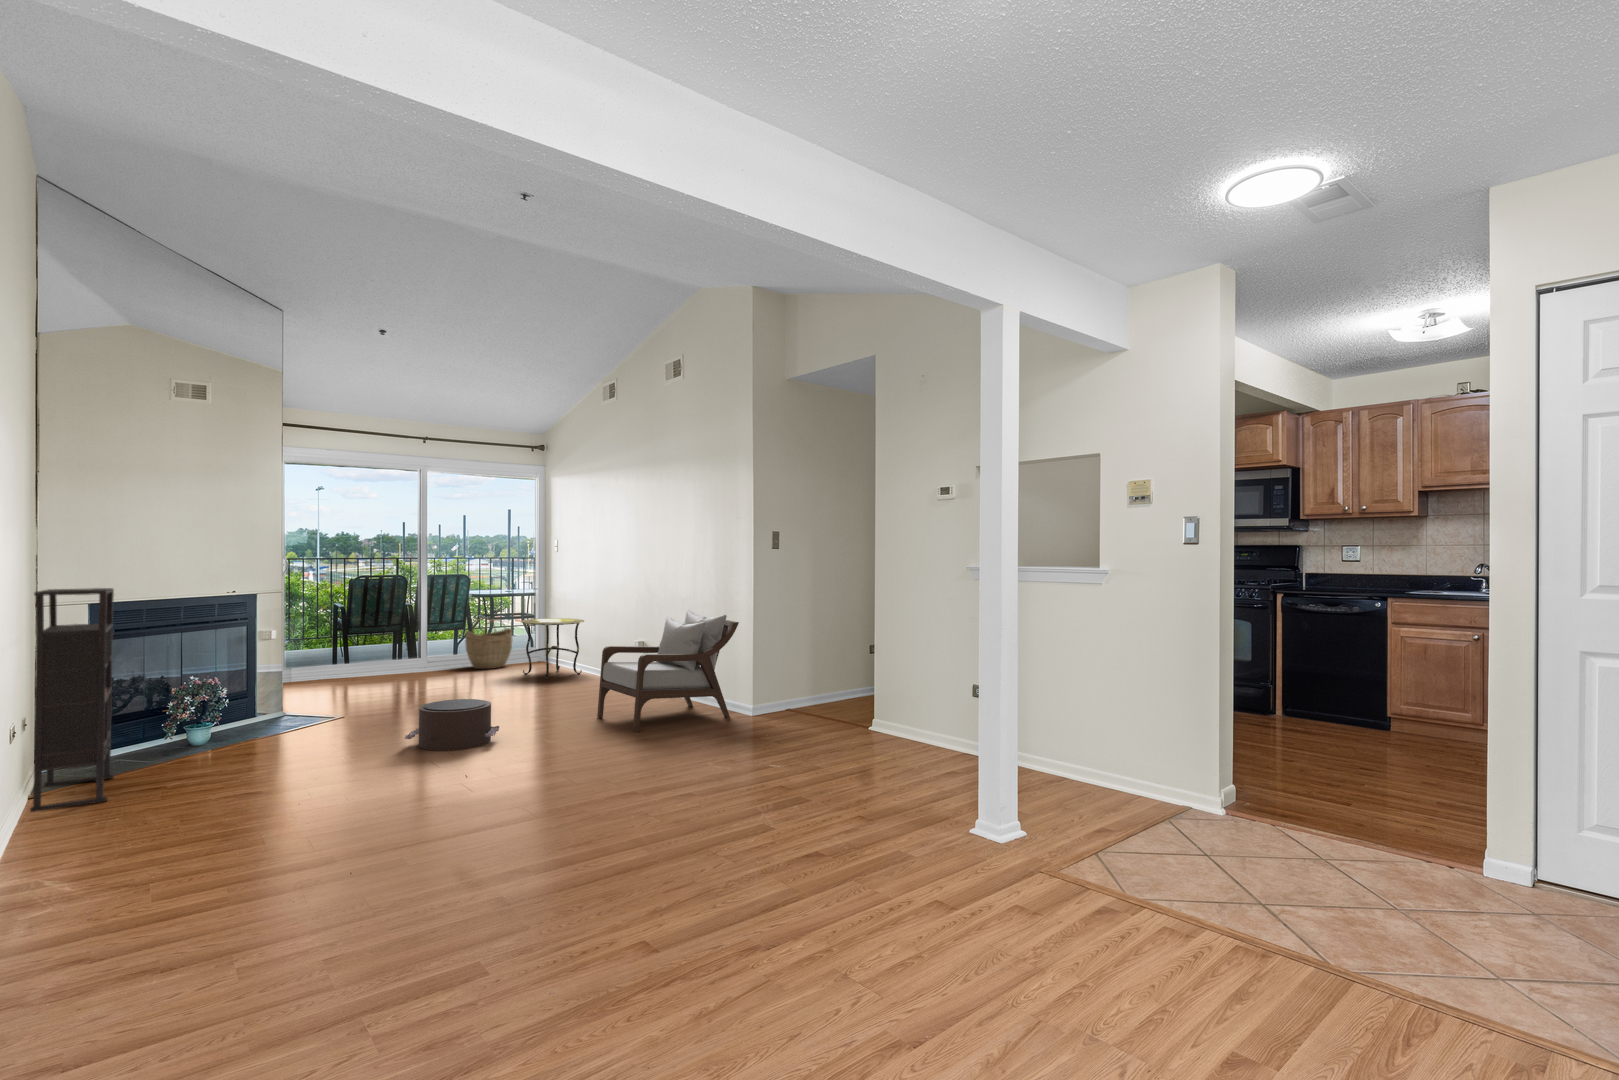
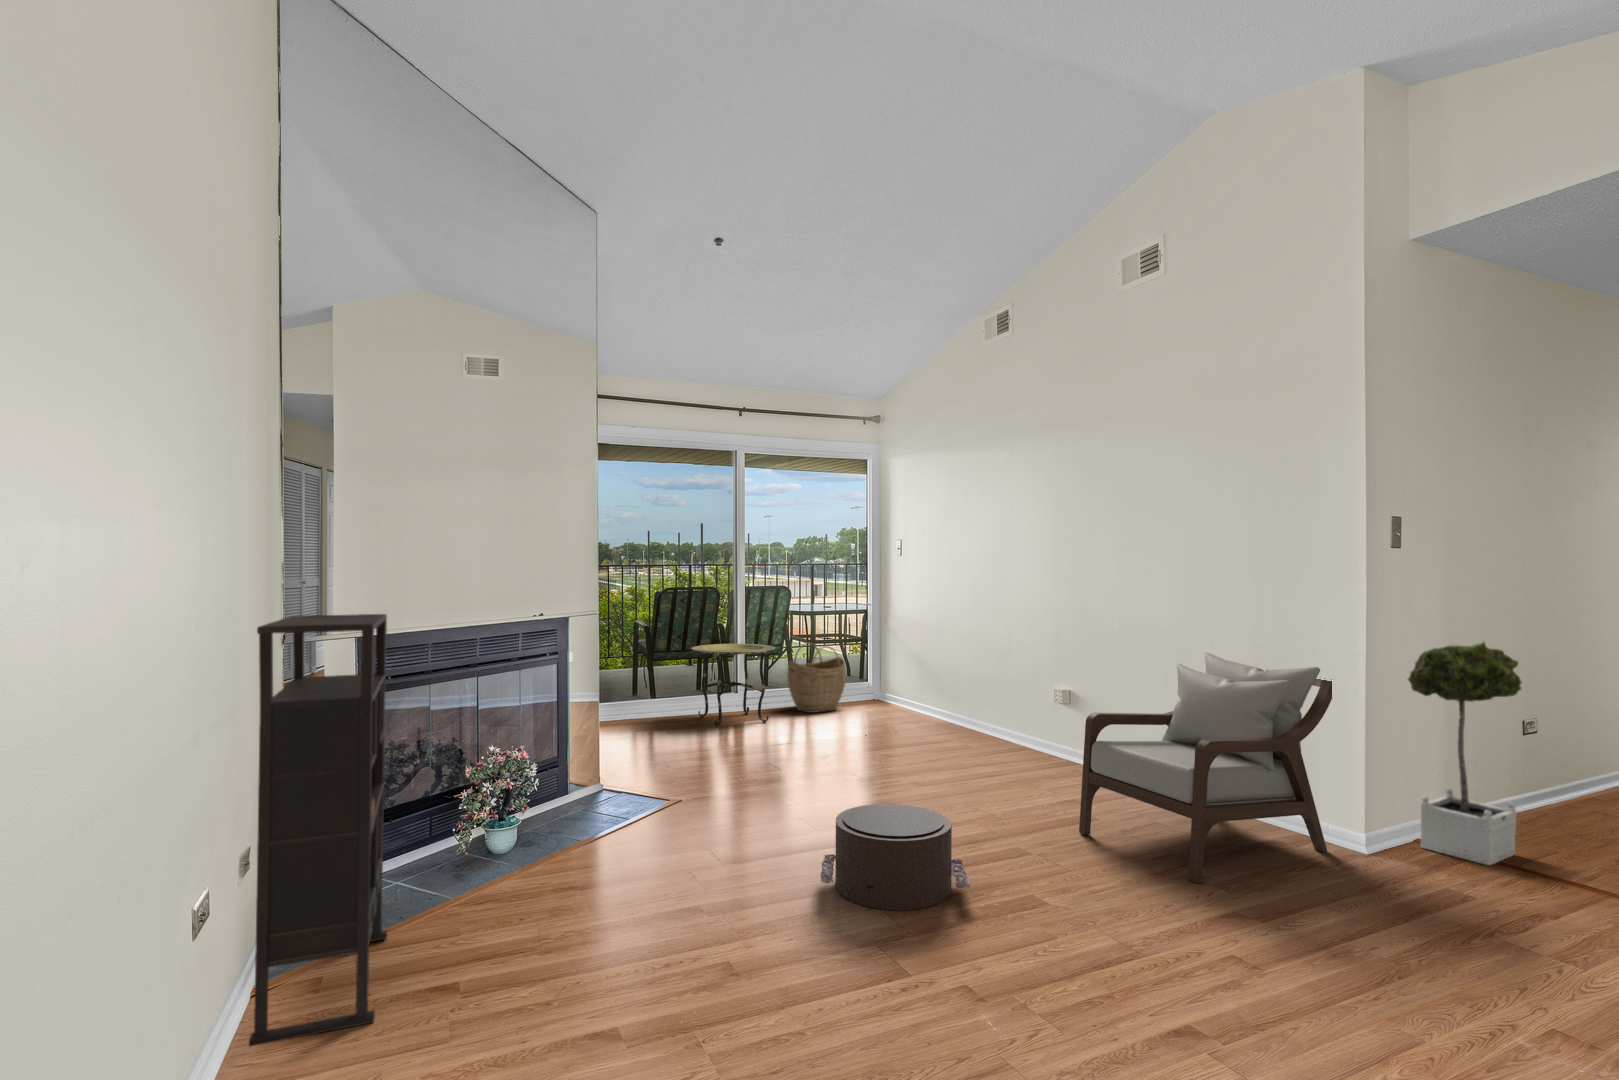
potted tree: none [776,598,829,718] -> present [1408,642,1521,865]
side table: present [521,618,584,679] -> present [692,644,775,727]

